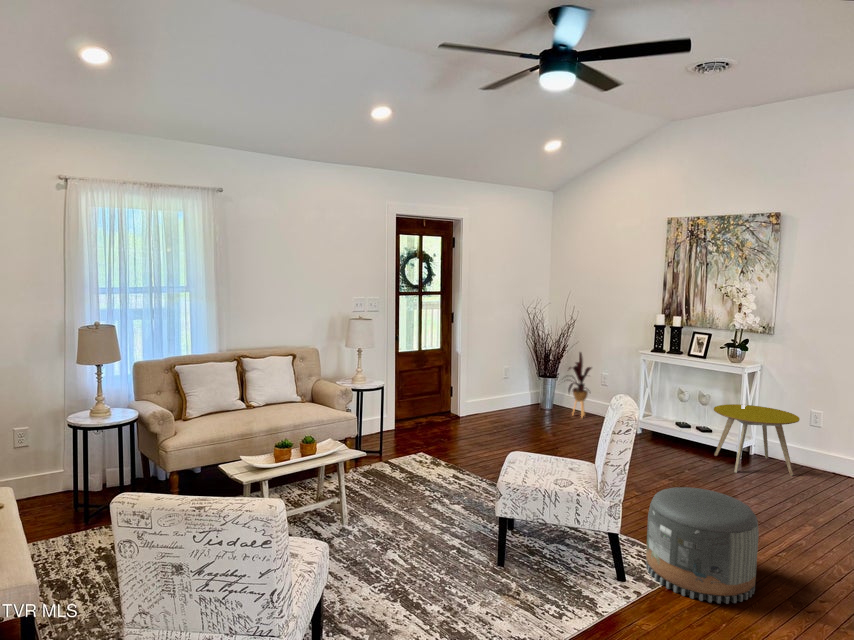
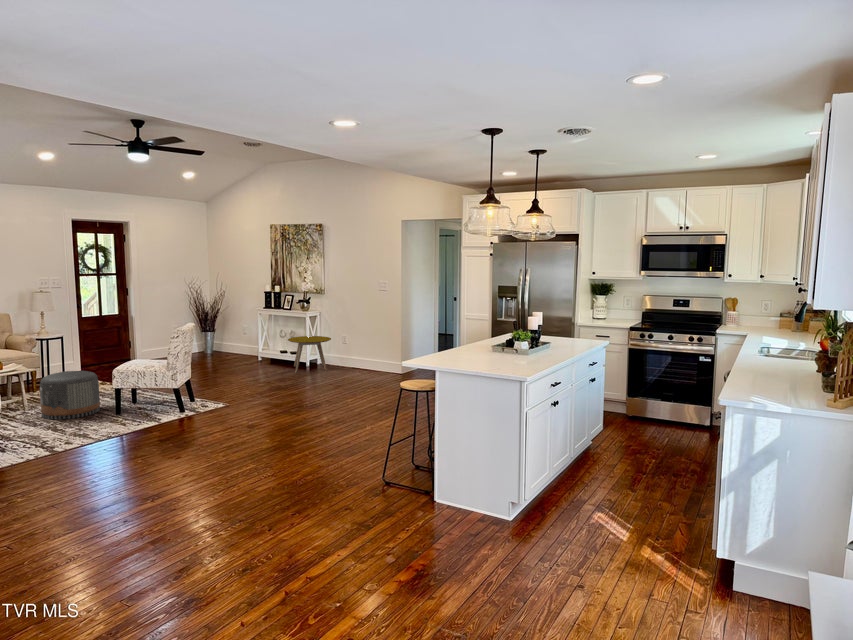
house plant: present [568,352,591,417] -> none [211,312,238,356]
pouf: present [646,487,759,604] -> present [40,371,100,419]

